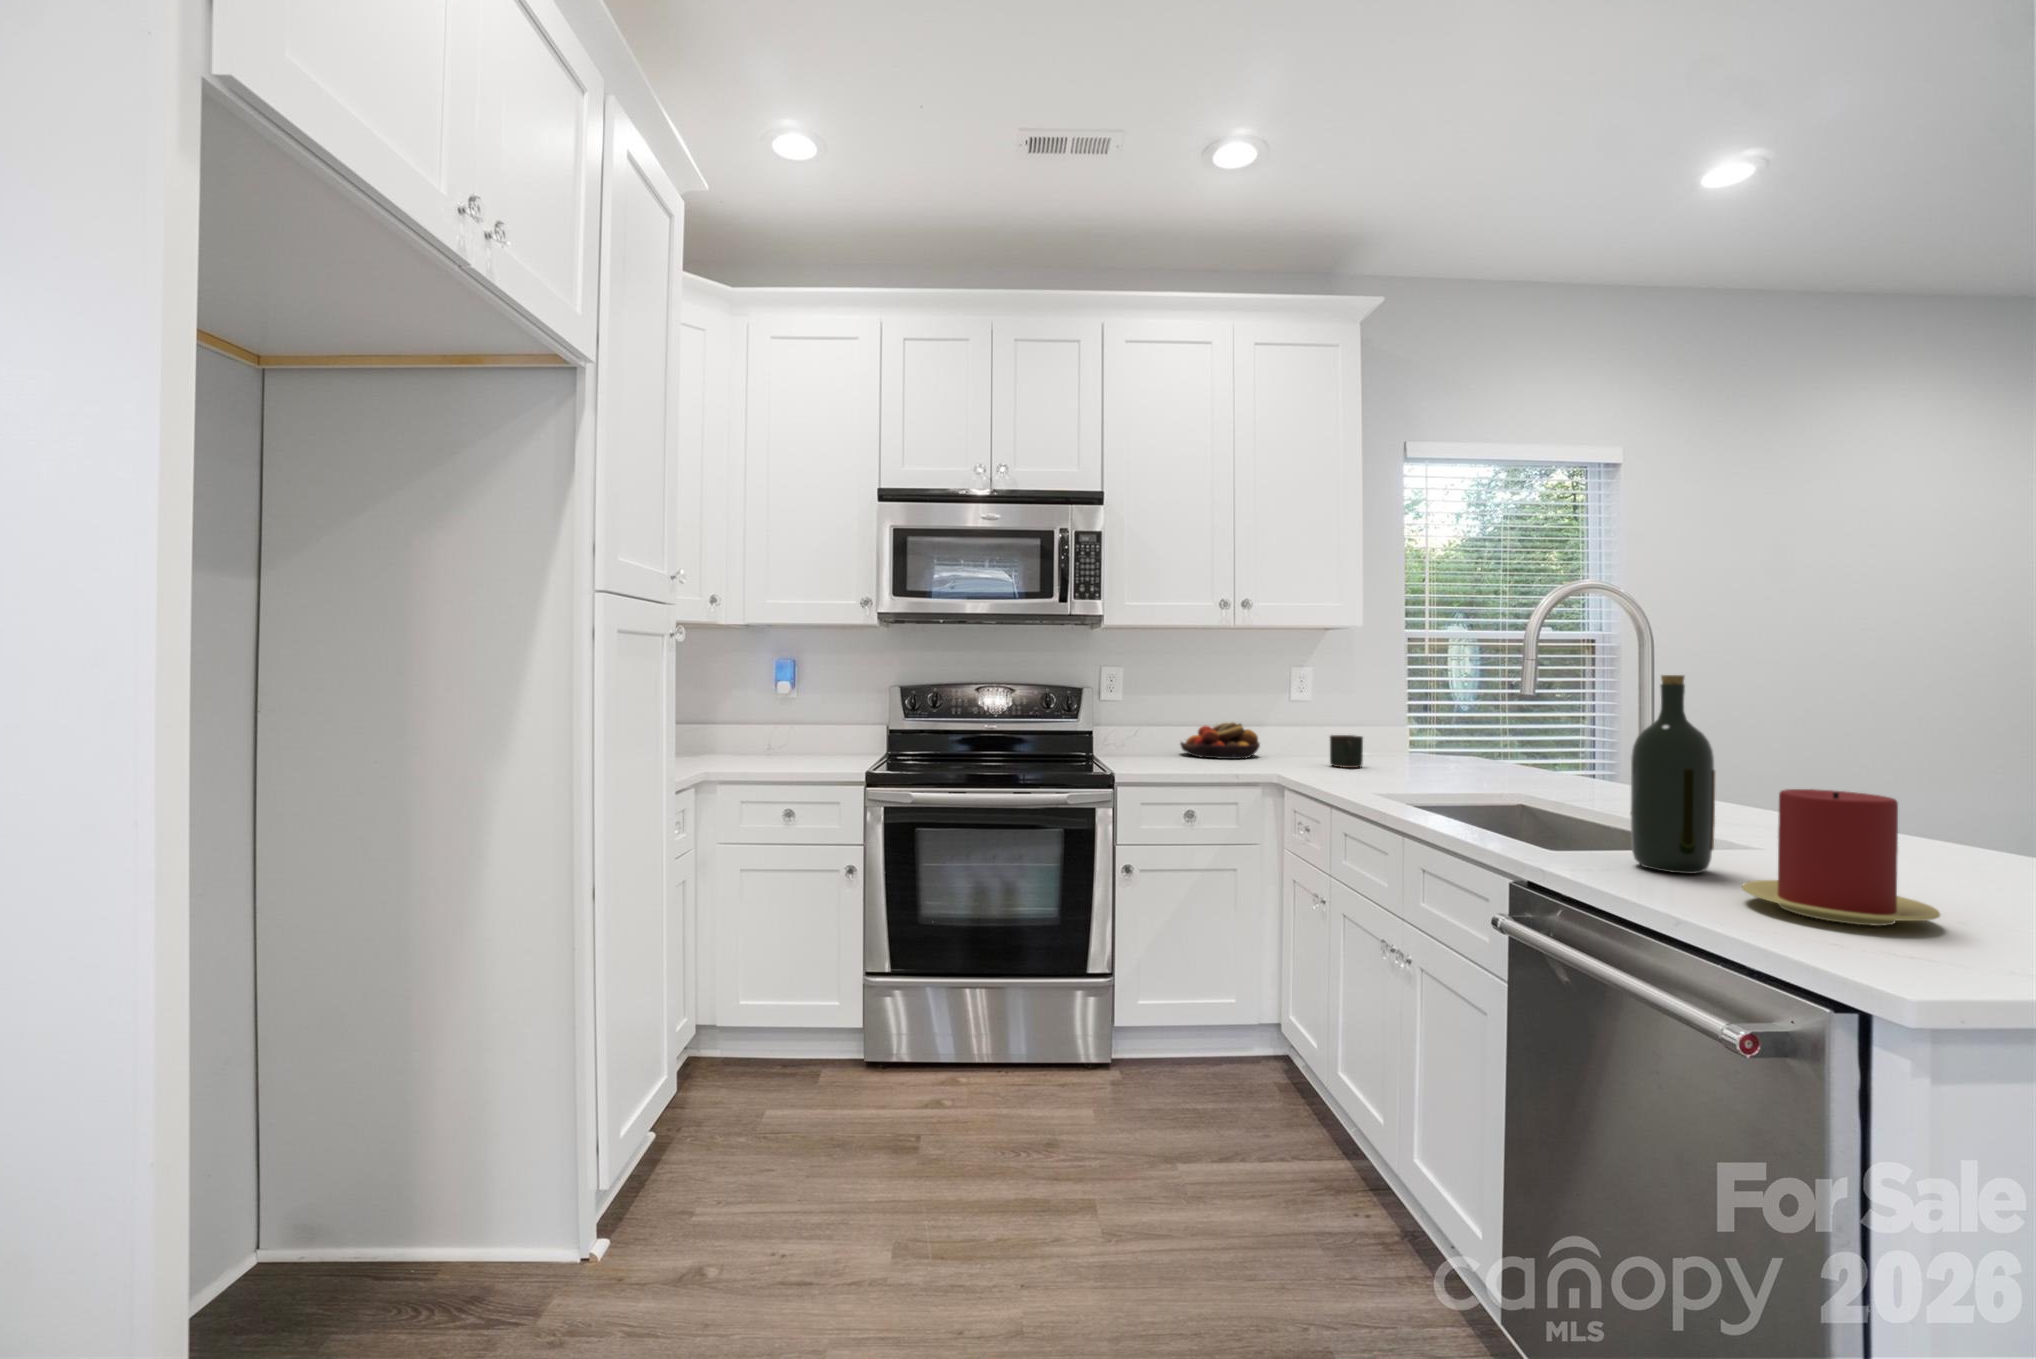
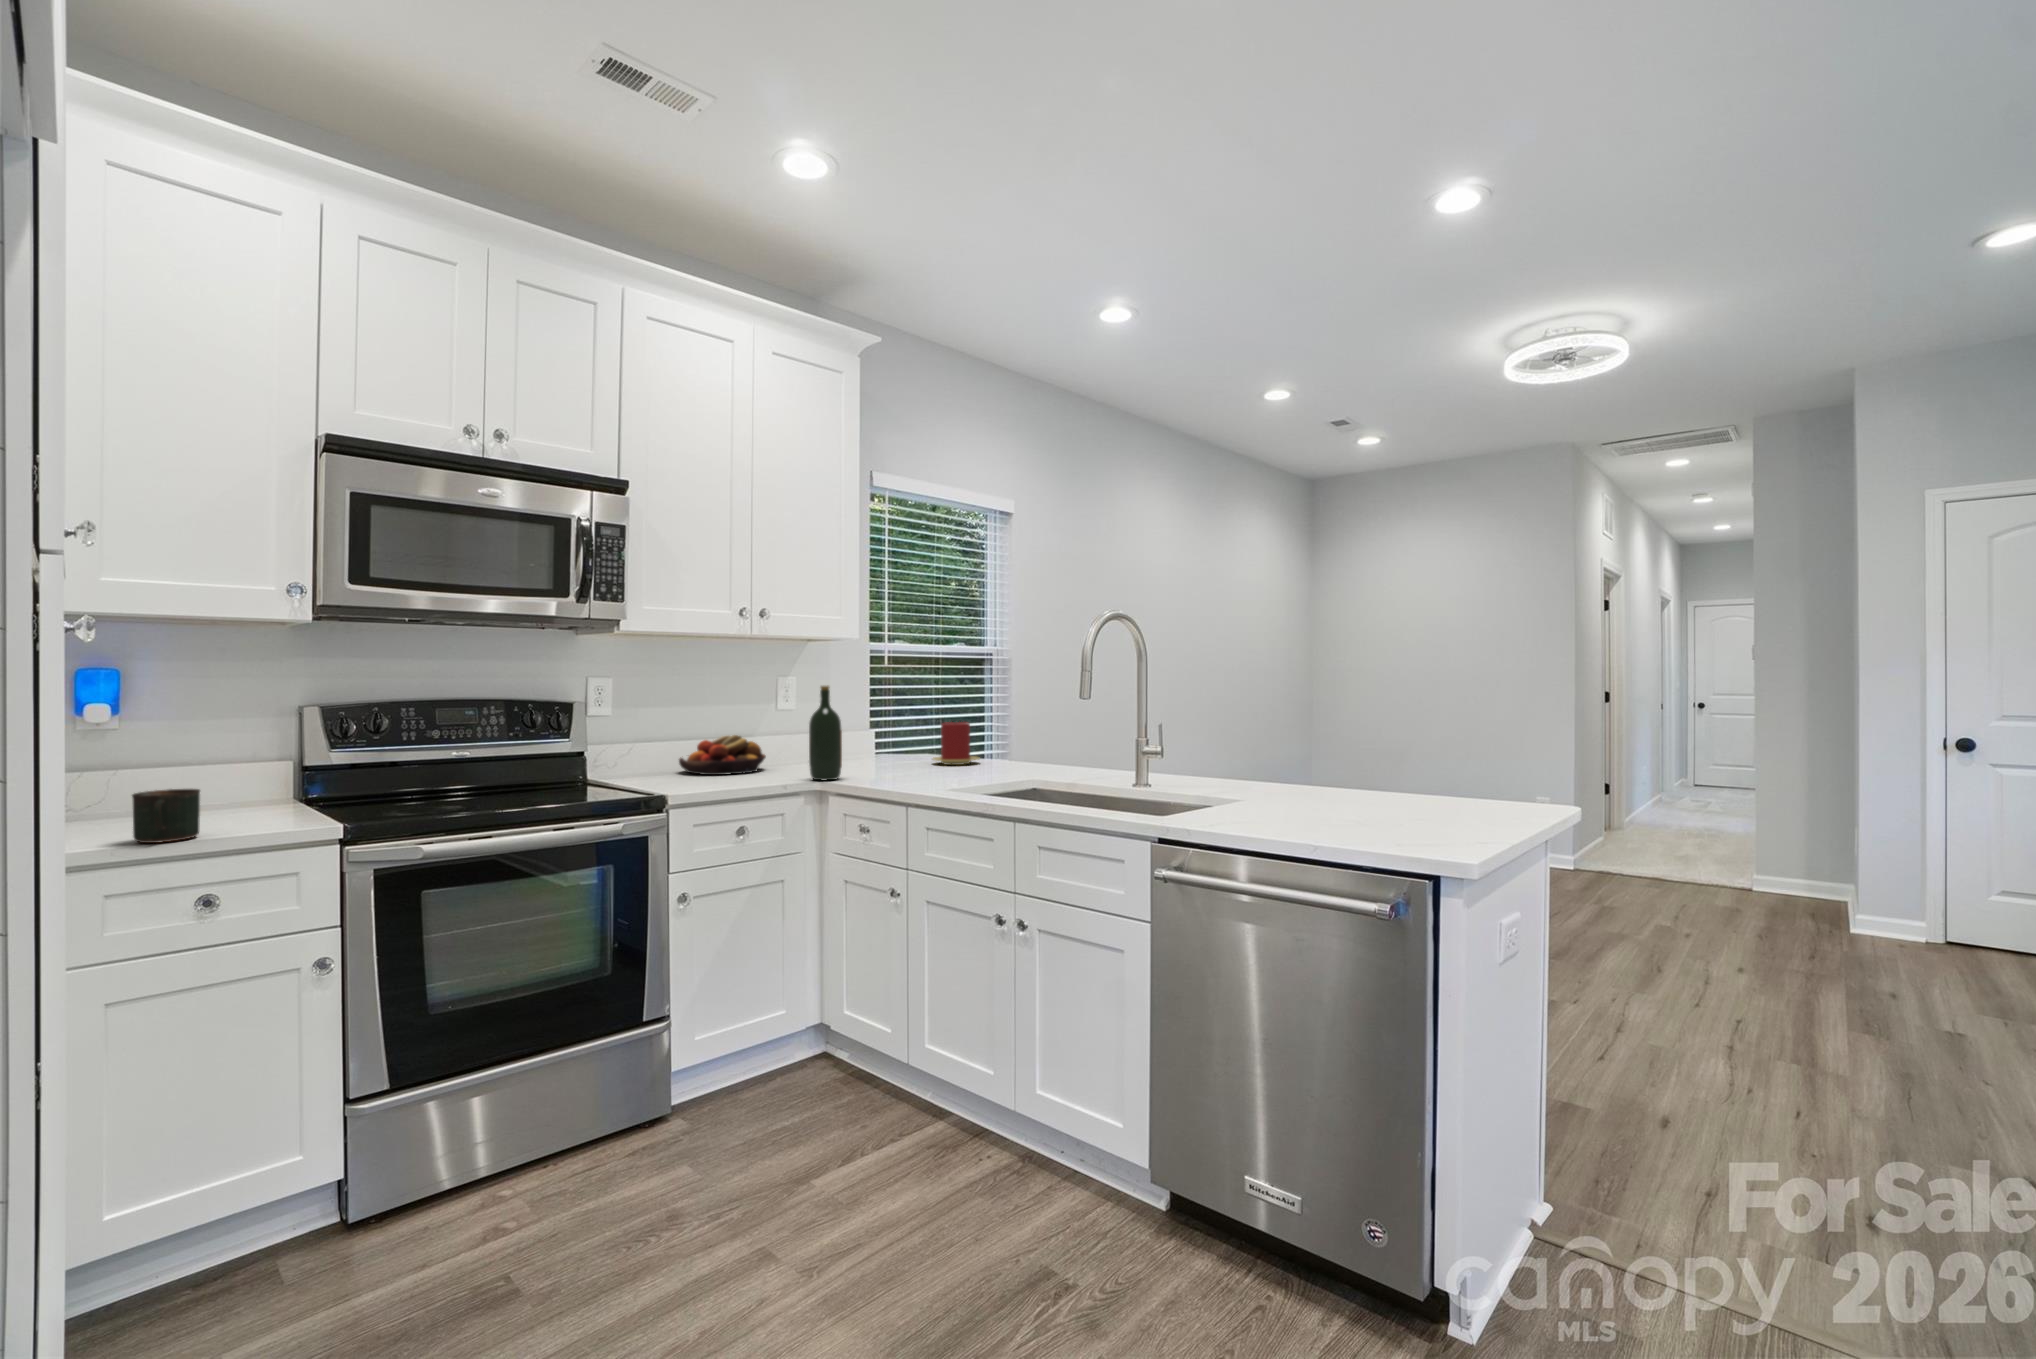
wine bottle: present [1631,675,1715,874] -> present [809,686,842,780]
mug: present [1330,735,1363,768] -> present [132,789,200,843]
candle: present [1742,789,1940,926] -> present [933,722,979,765]

